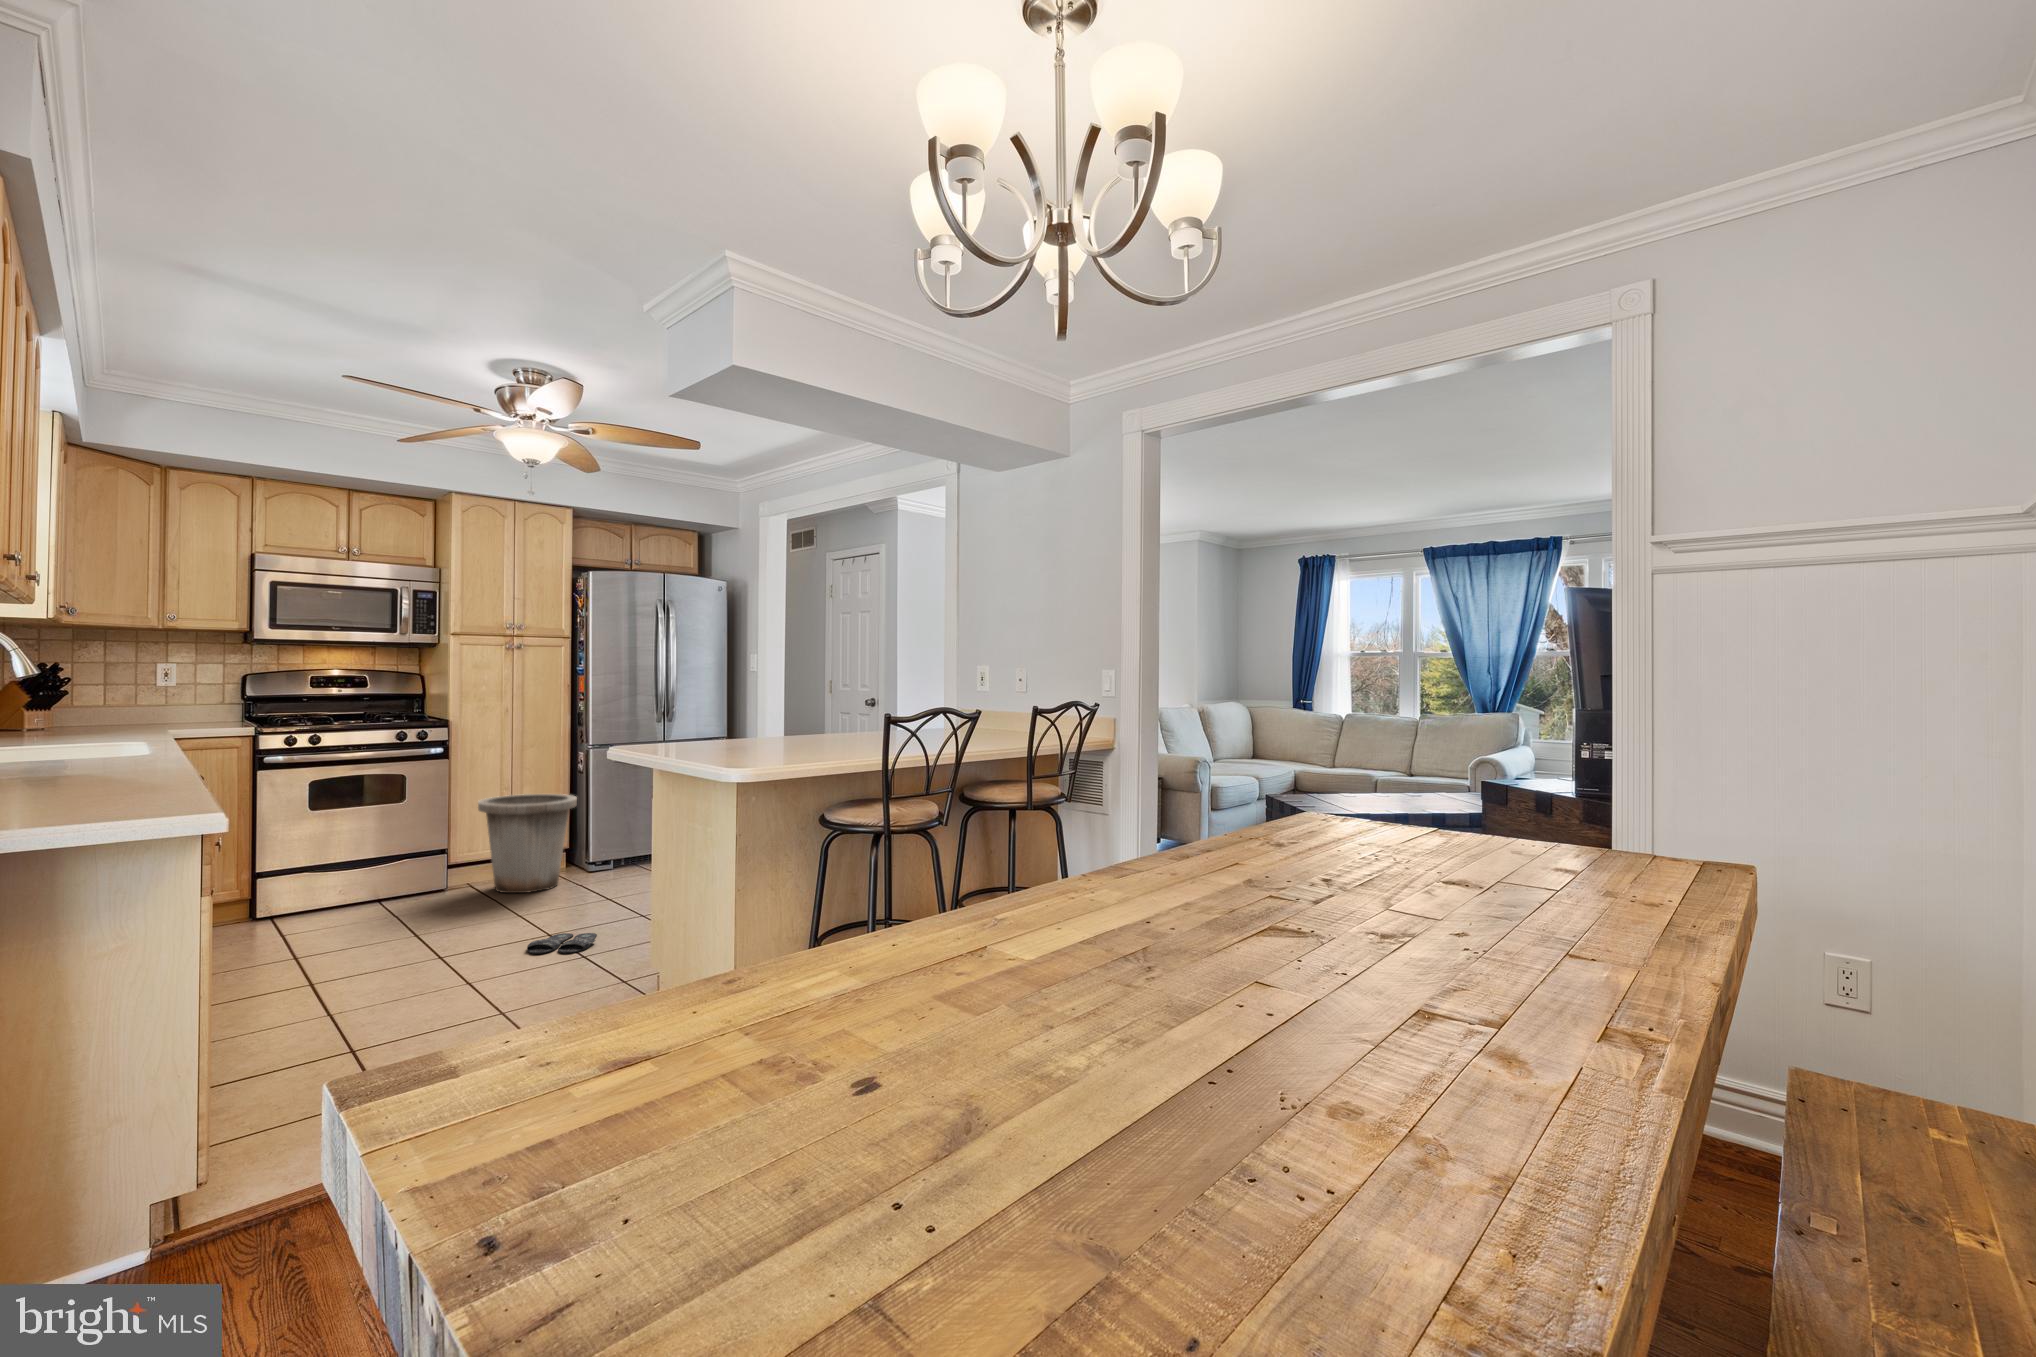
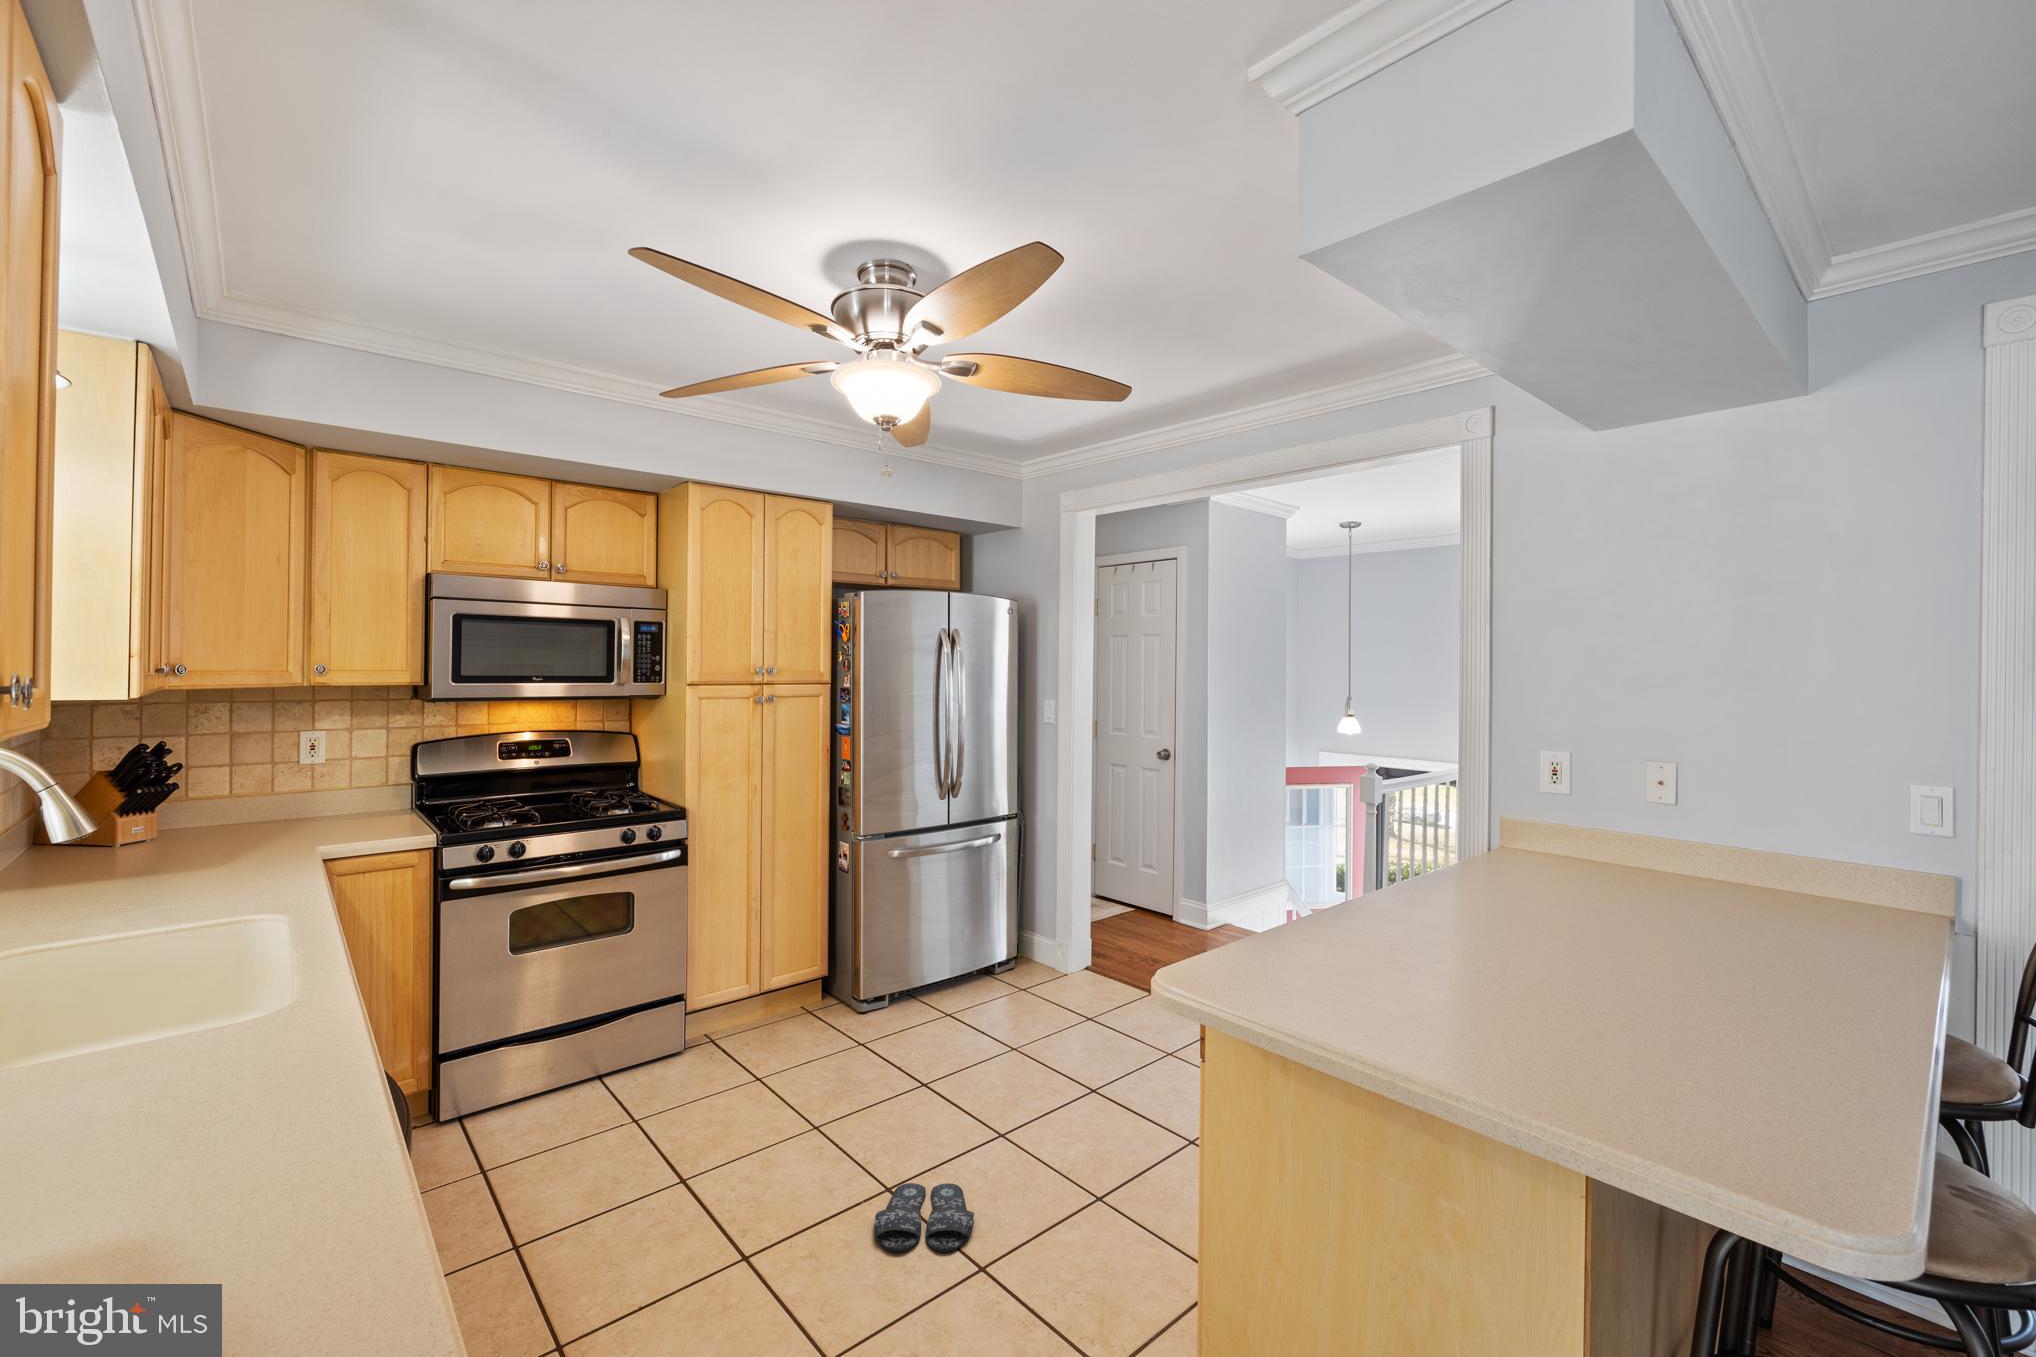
trash can: present [478,794,577,893] -> none [728,904,857,1061]

